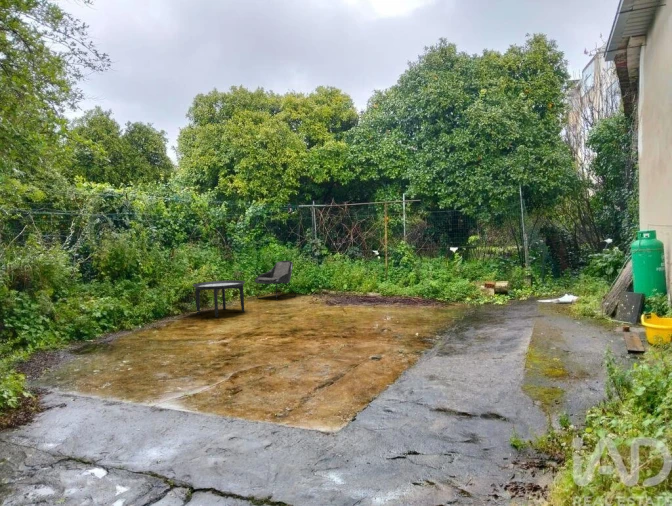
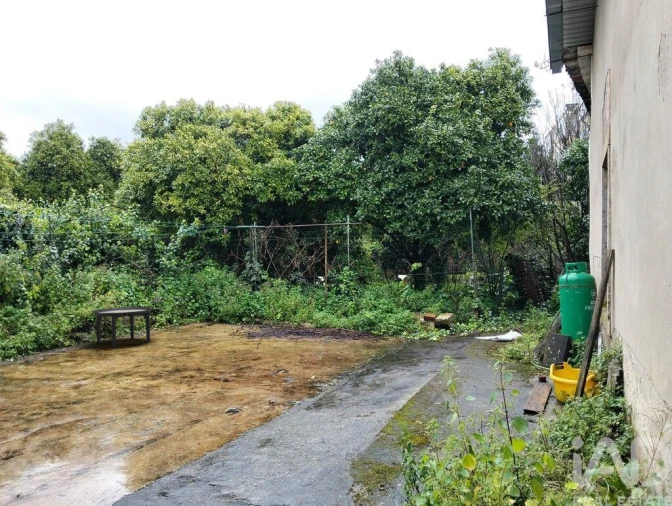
lounge chair: present [255,261,296,299] -> none [178,286,223,330]

